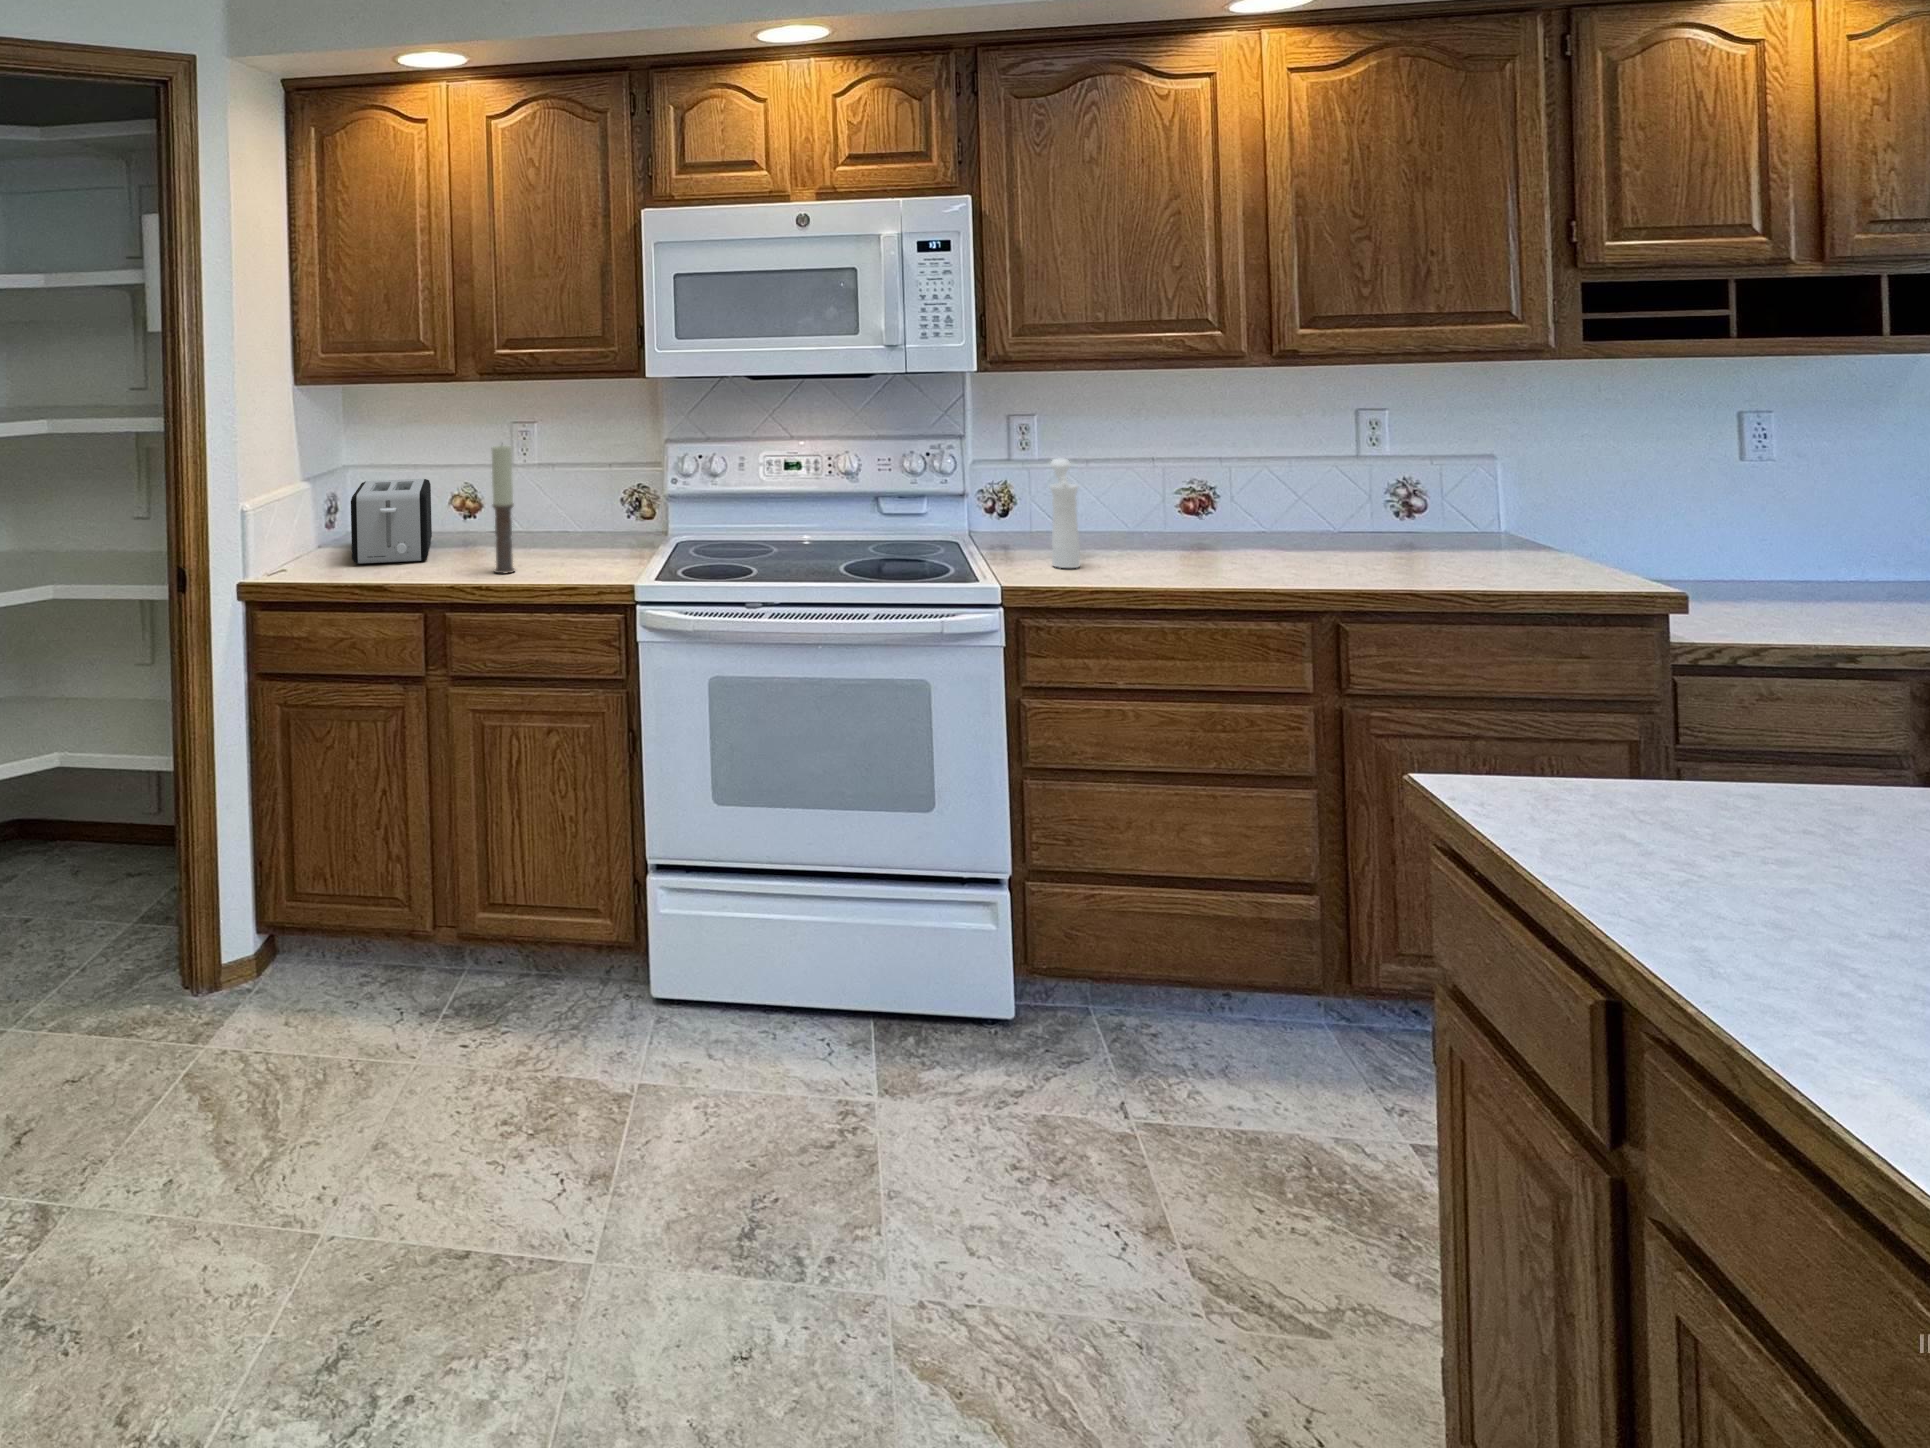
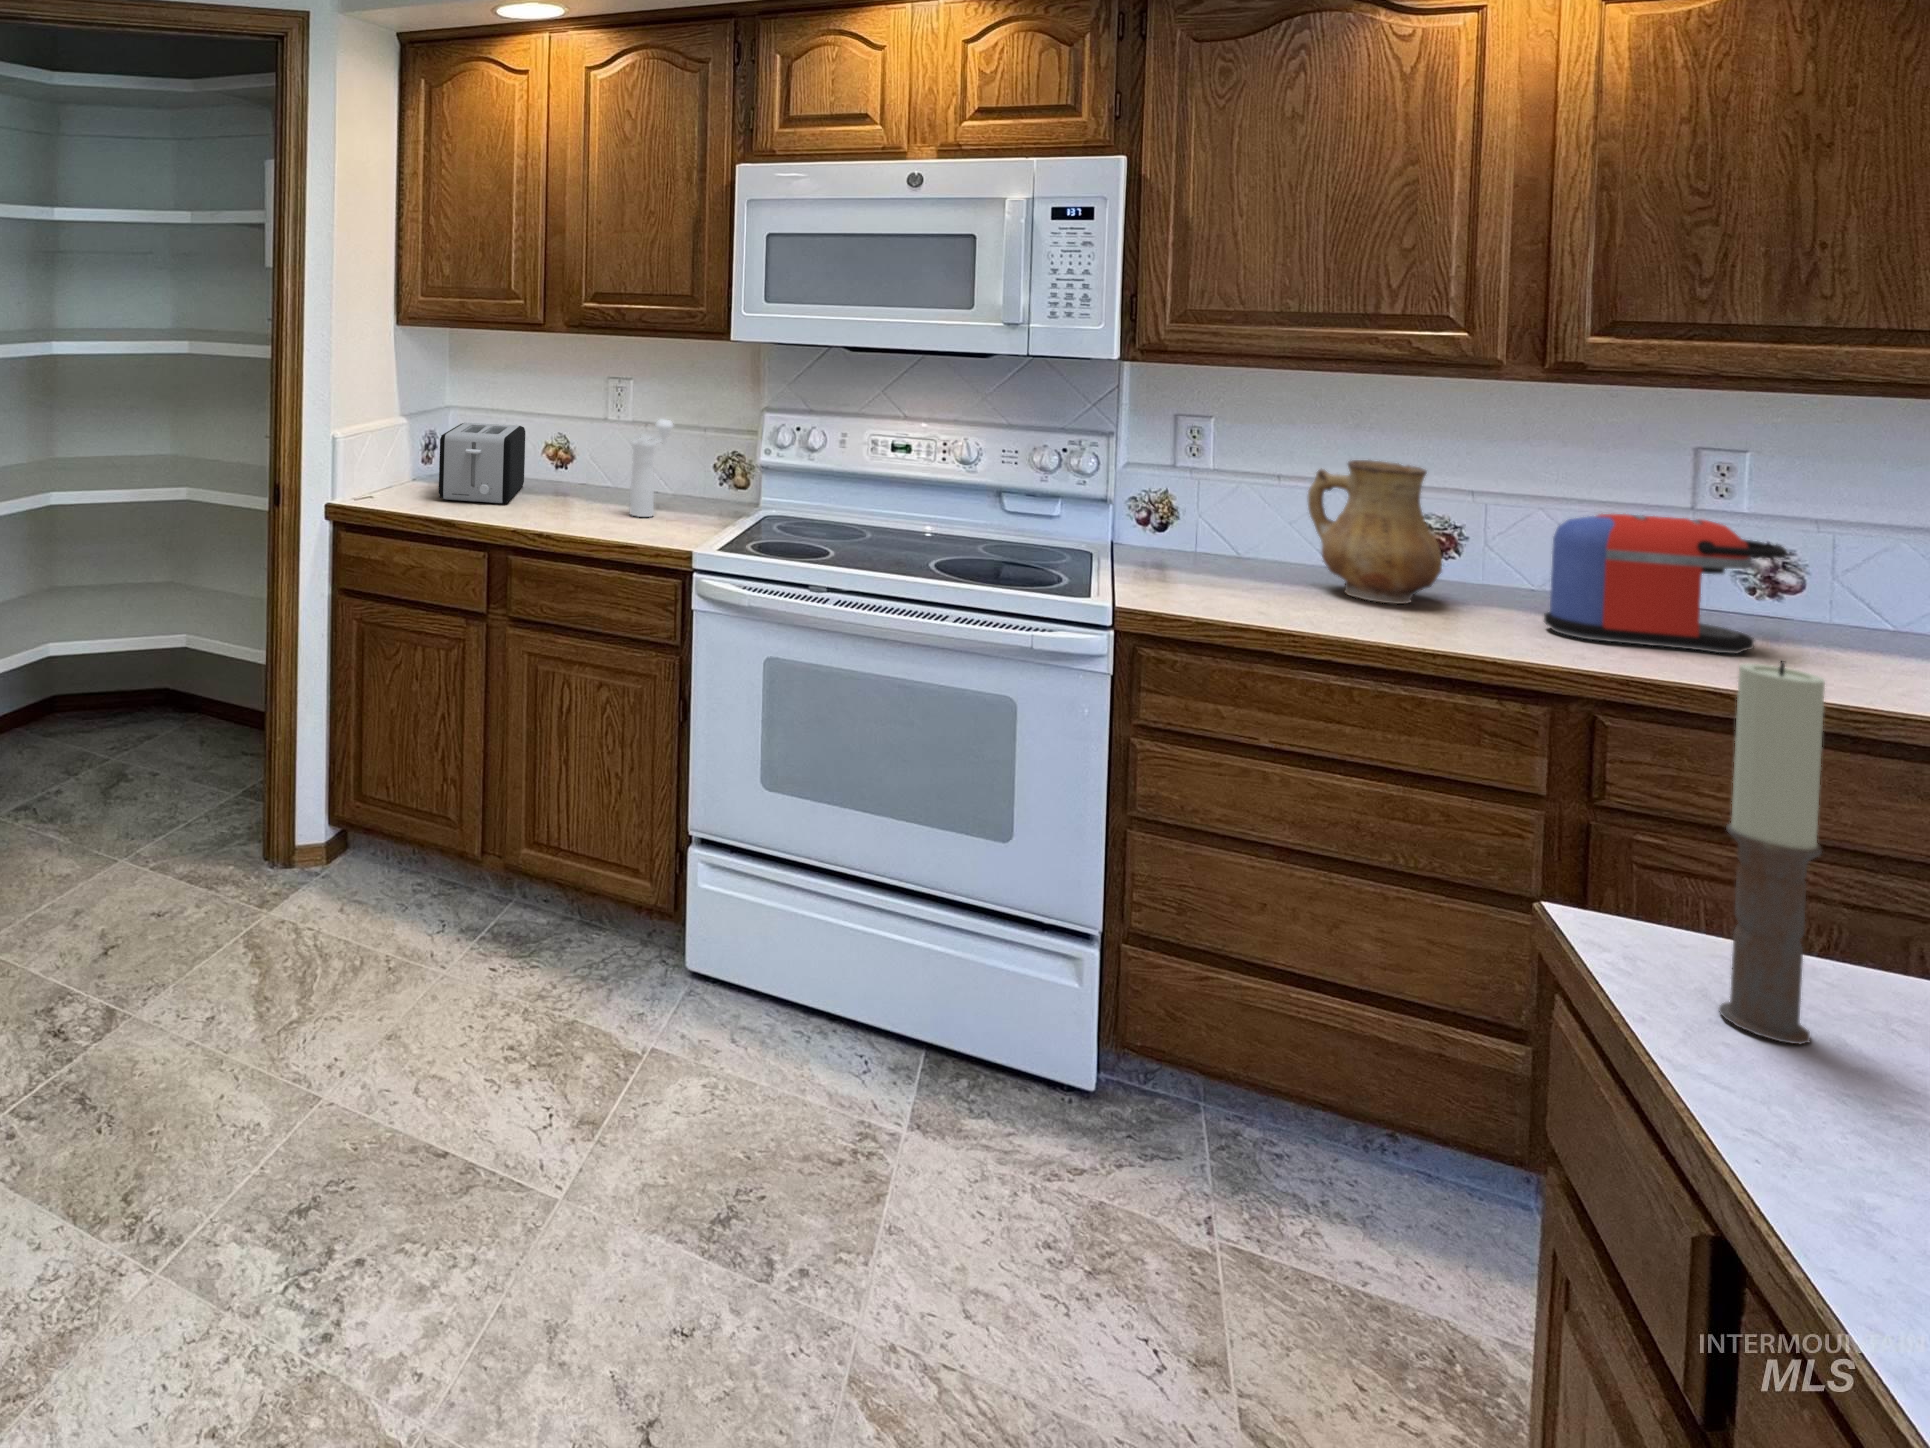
ceramic pitcher: none [1118,440,1217,556] -> present [1308,460,1442,604]
candle: present [491,445,515,574] -> present [1719,661,1825,1044]
pepper mill: present [1050,459,1080,568] -> present [630,420,673,517]
coffee maker: none [1289,464,1431,566] -> present [1544,514,1788,653]

